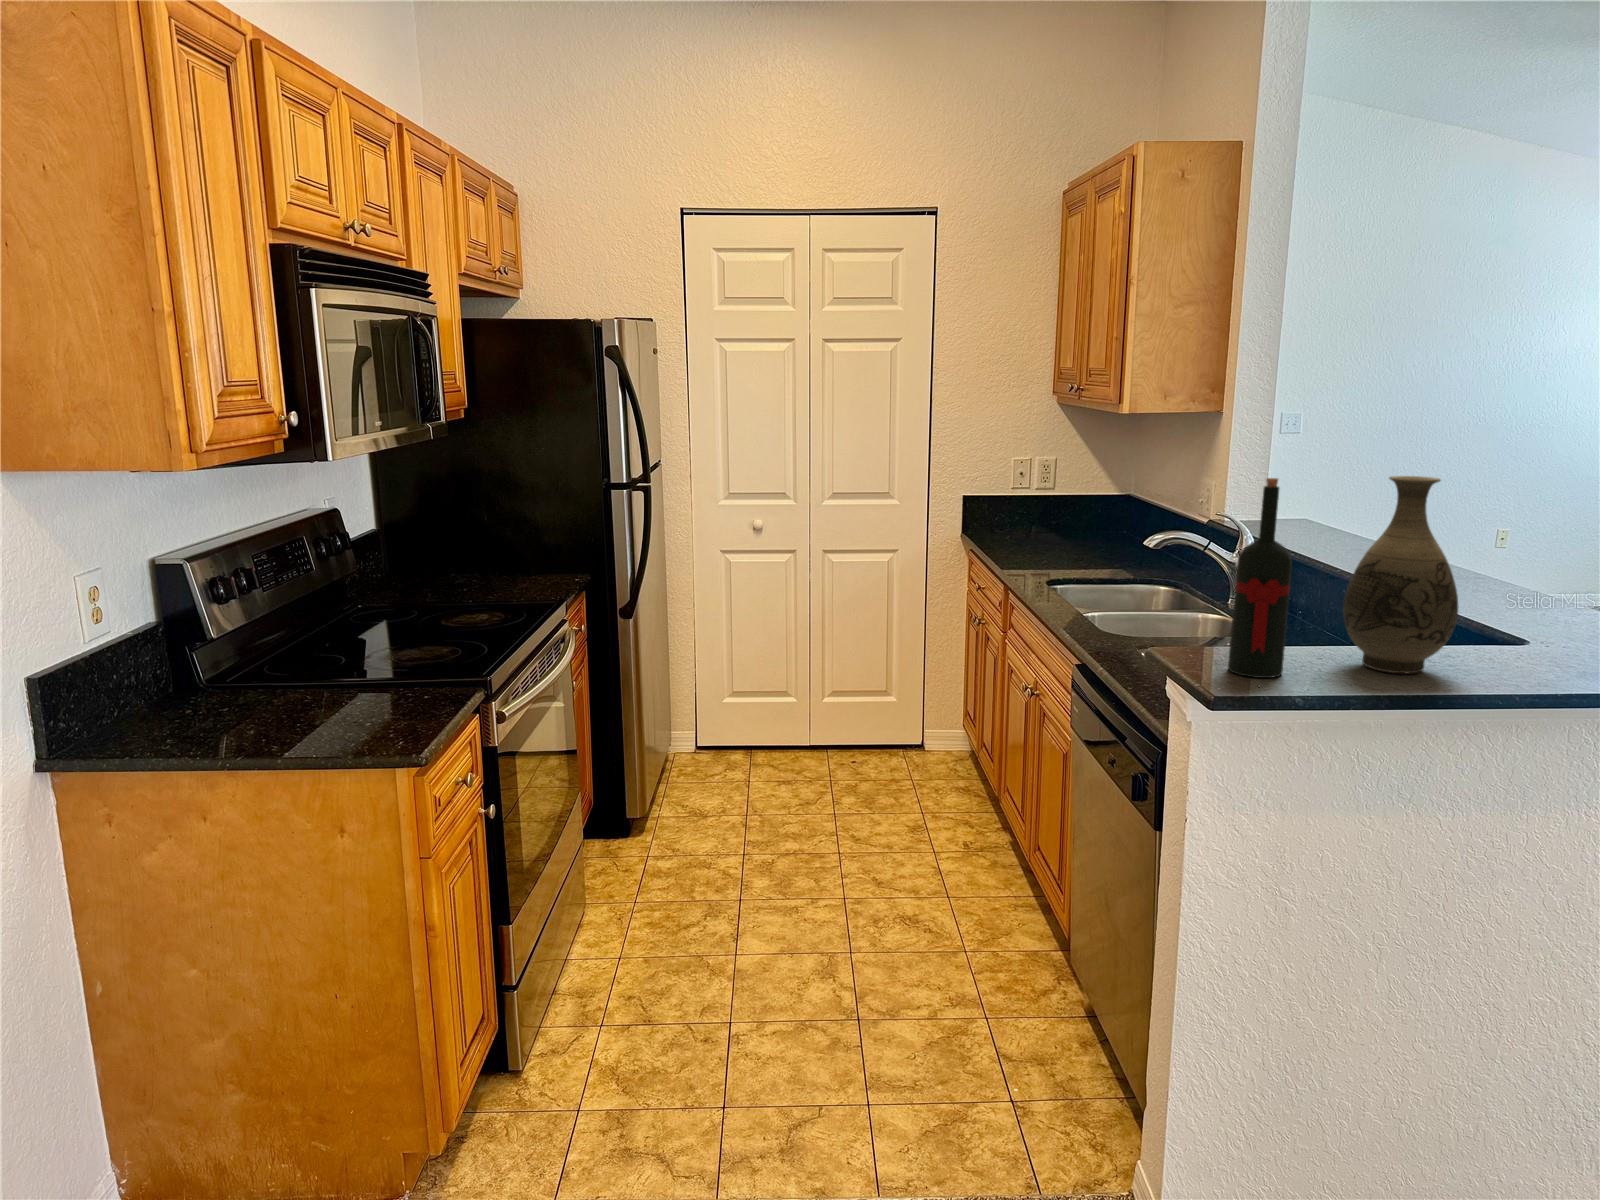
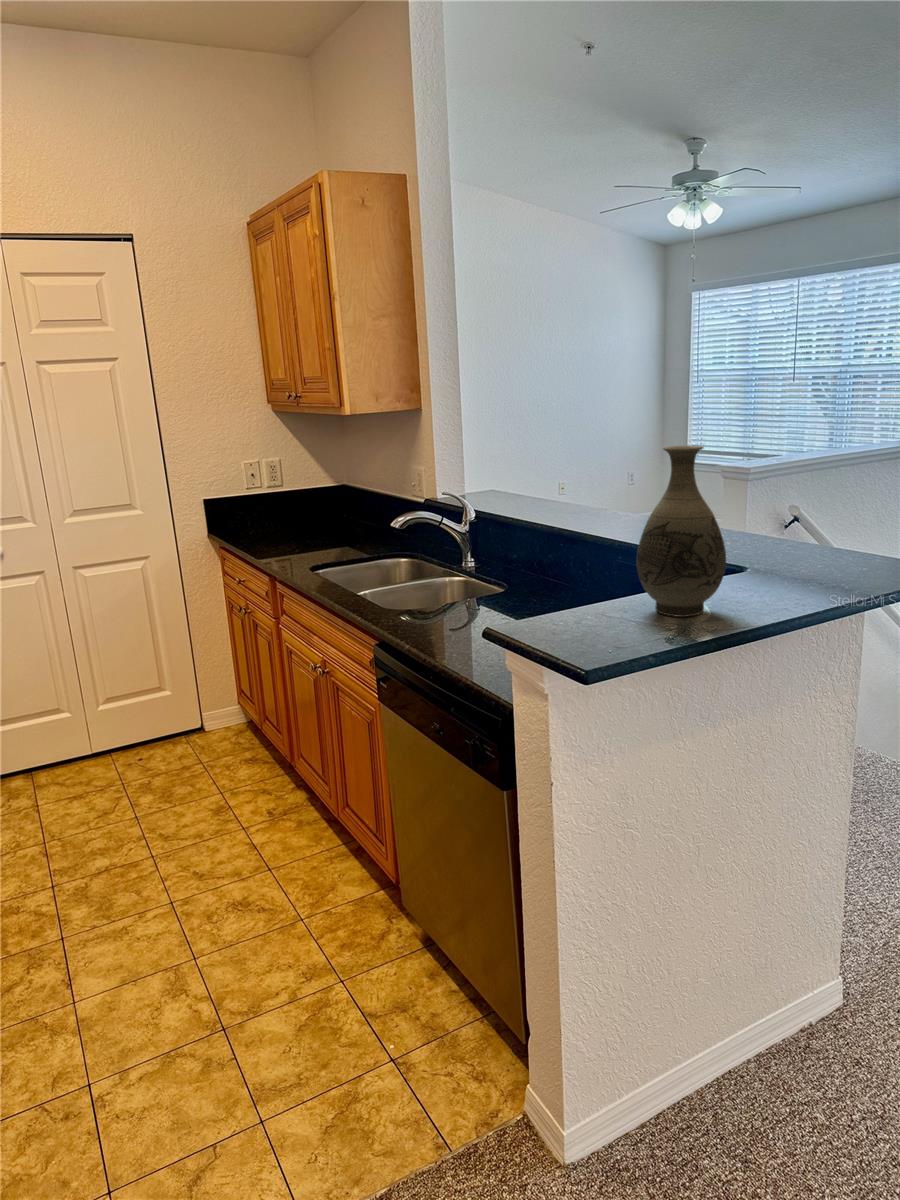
wine bottle: present [1228,478,1292,678] -> none [567,456,612,643]

